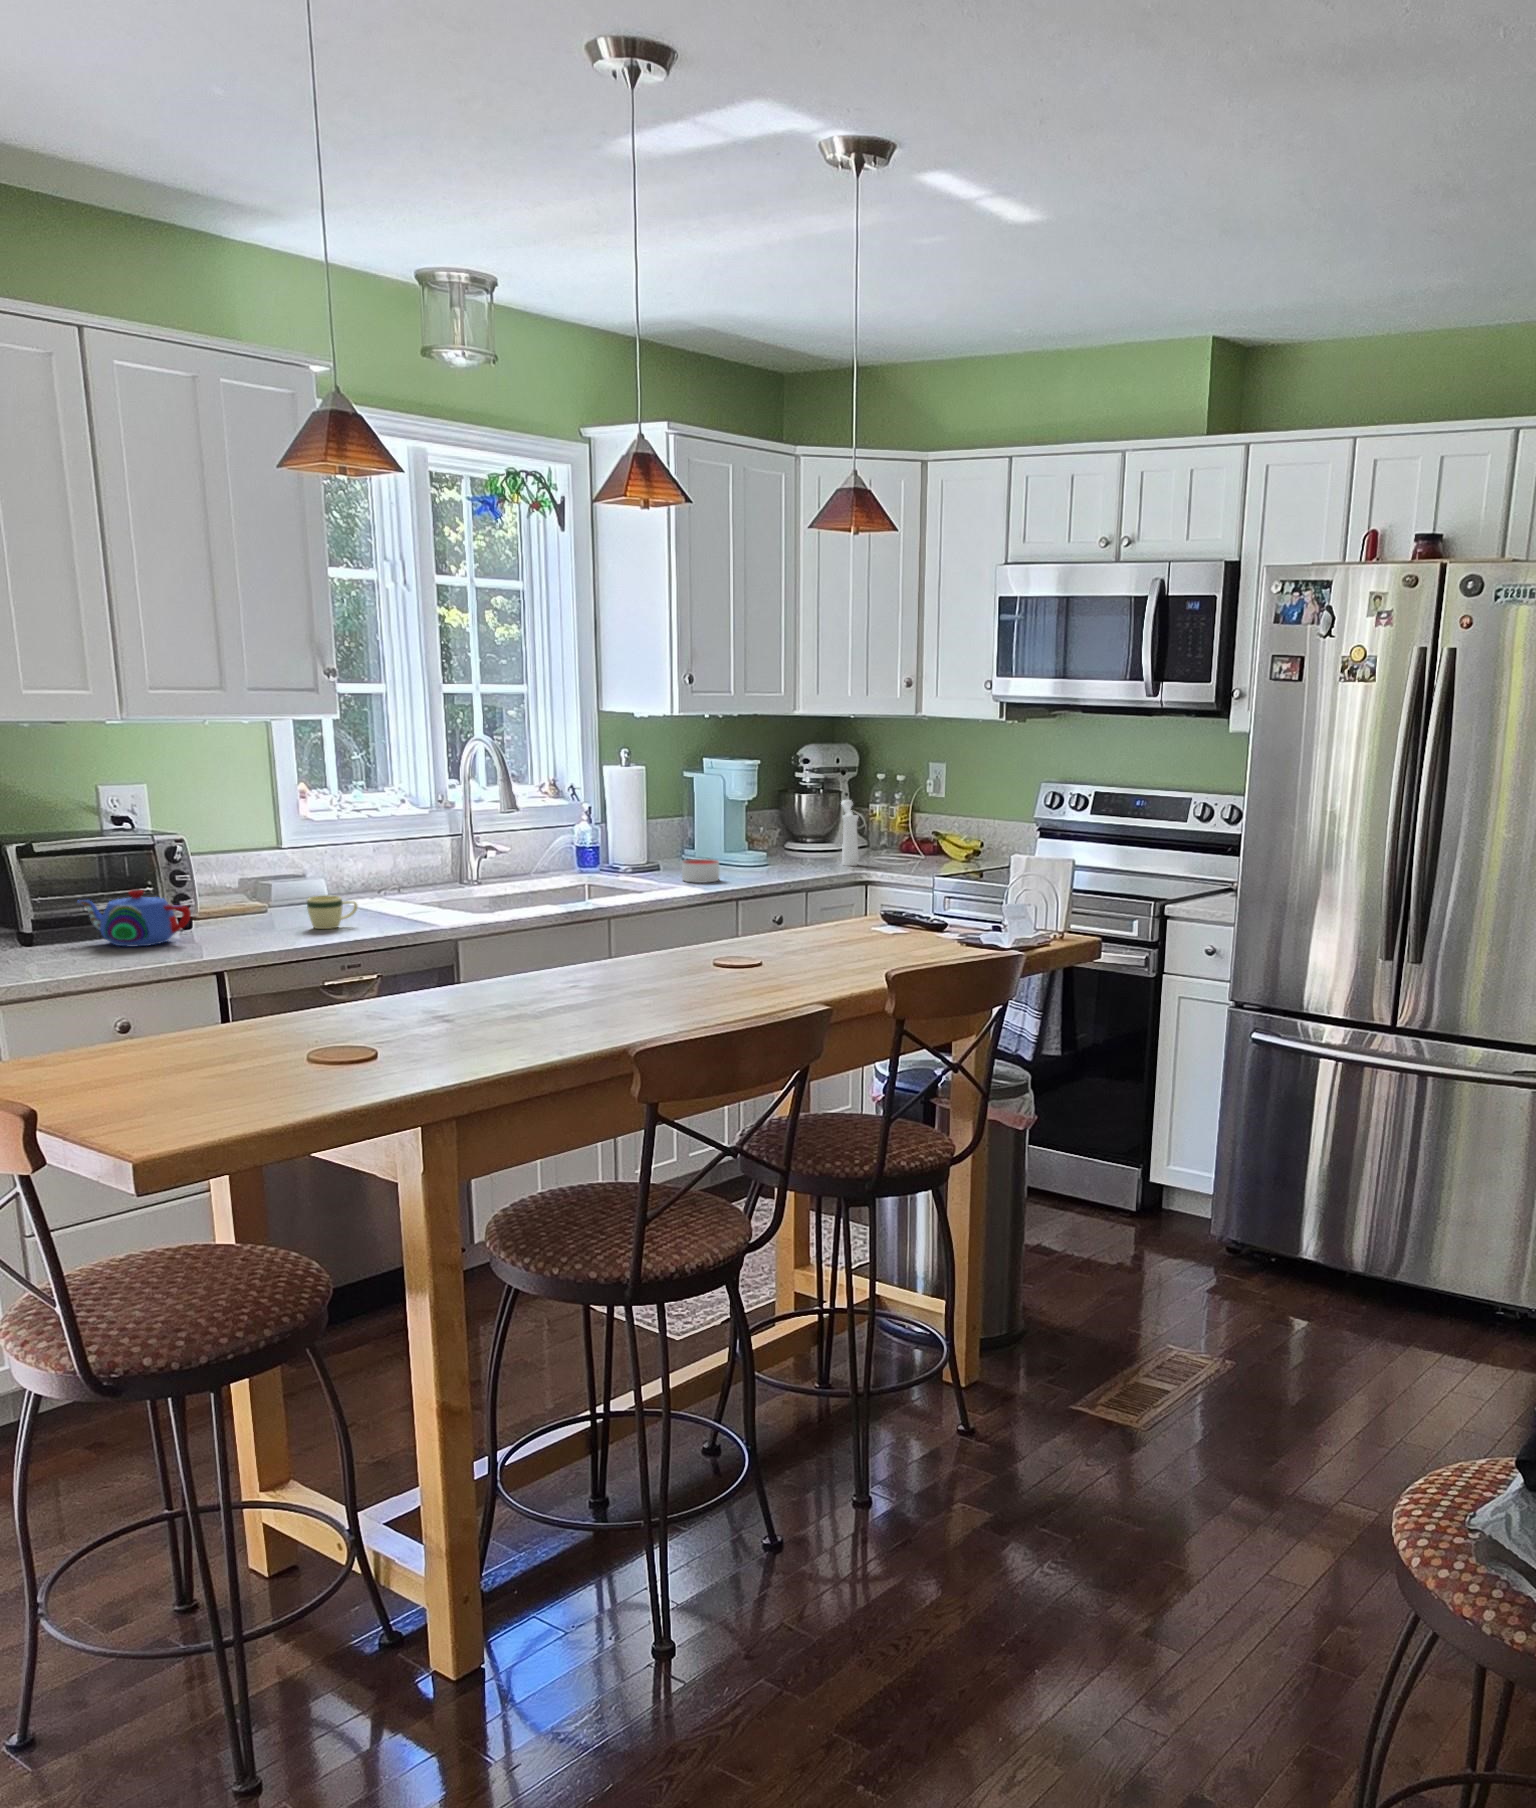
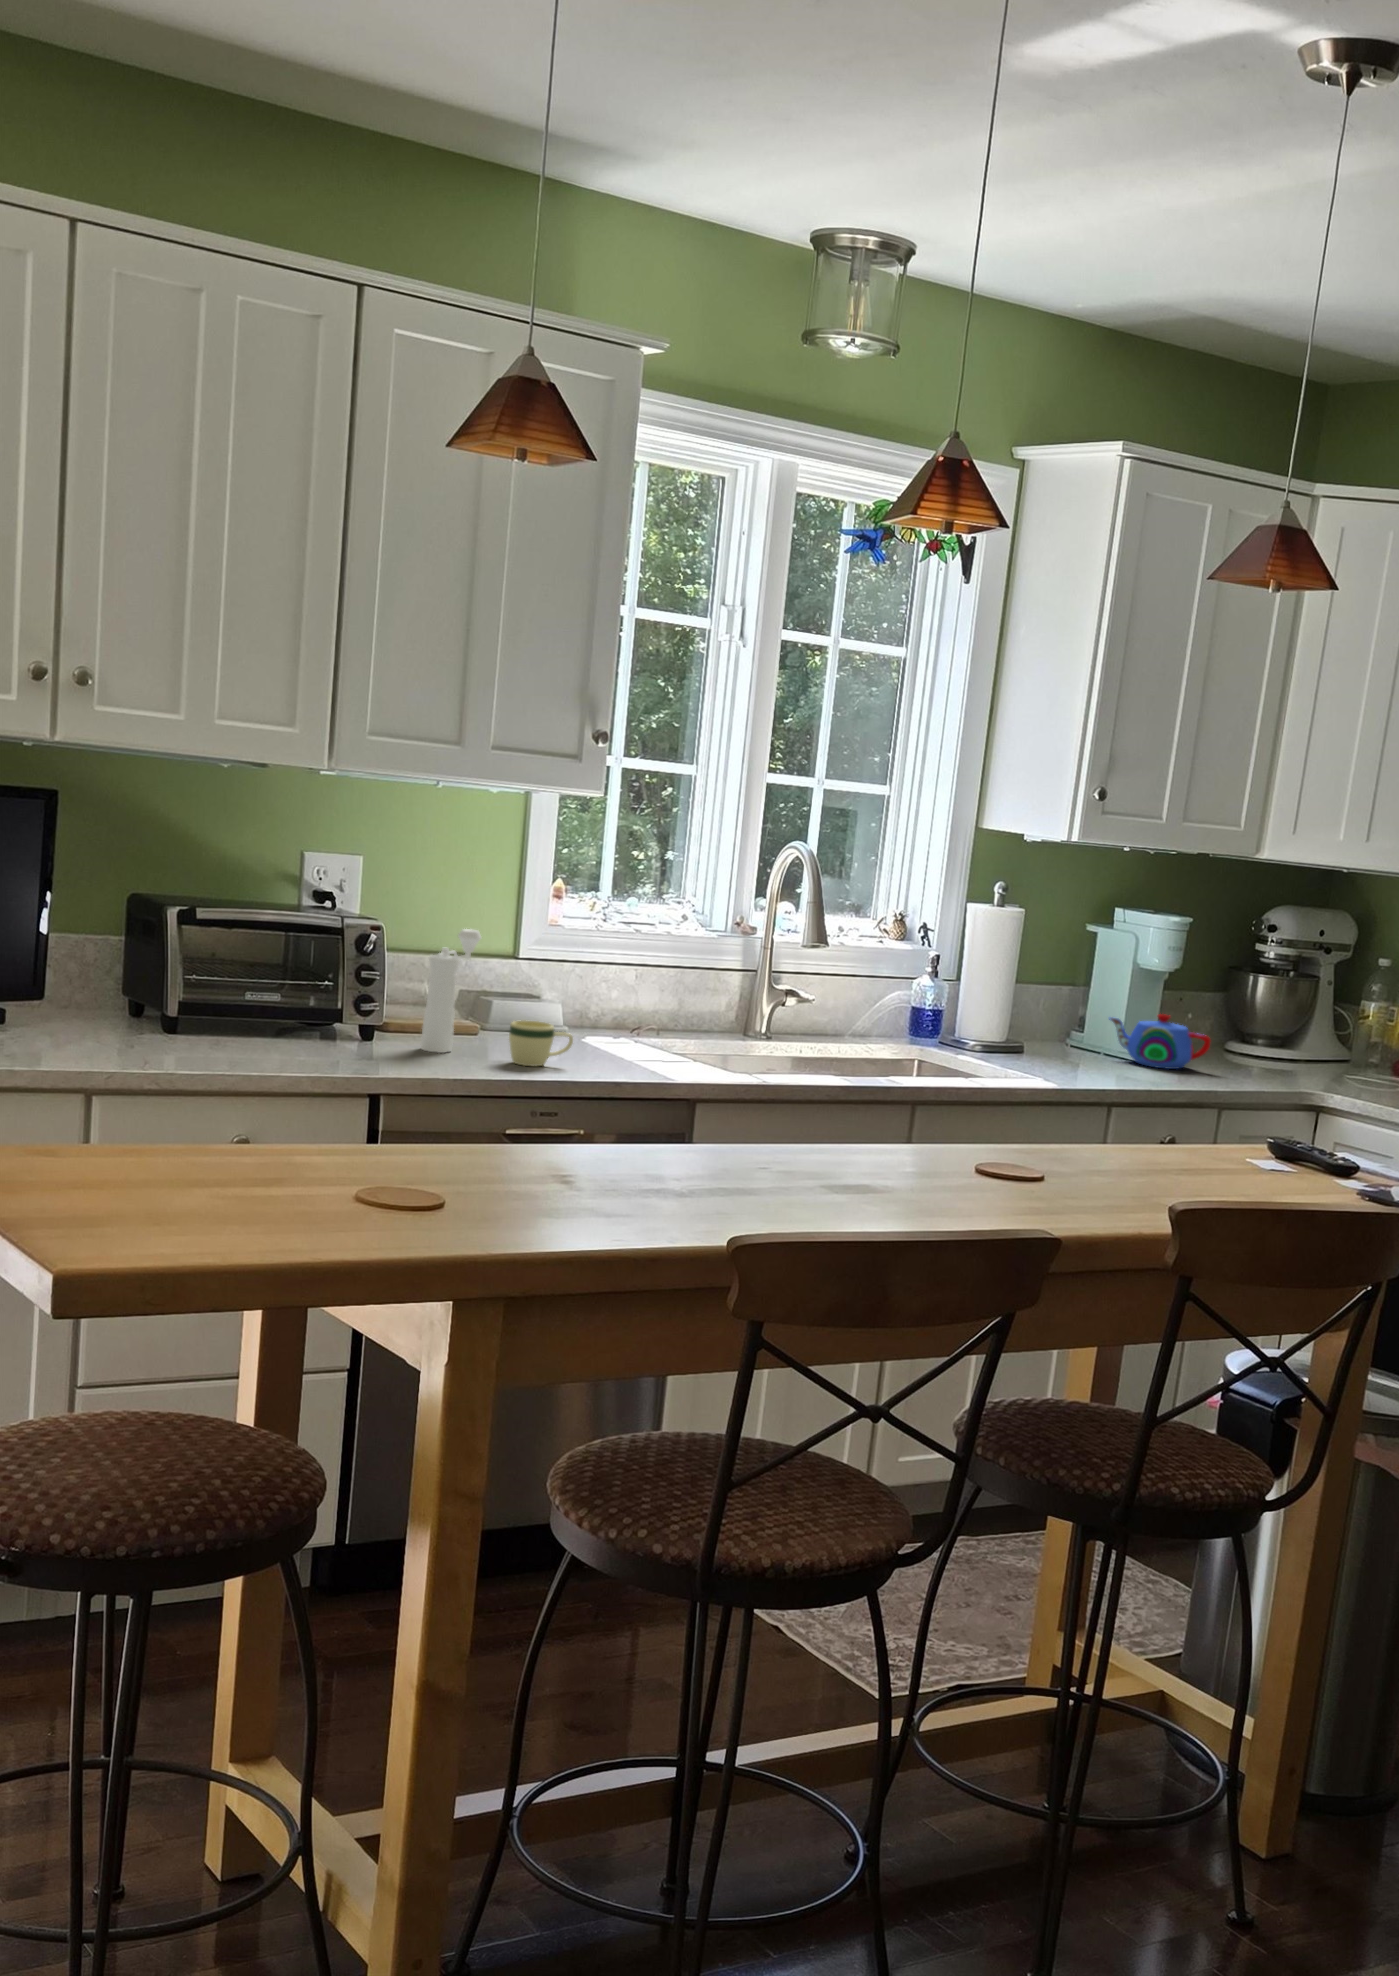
pepper mill: present [841,800,858,866] -> present [421,929,481,1053]
candle: present [682,859,719,883] -> none [1046,1043,1102,1080]
teapot: present [78,890,191,947] -> present [1109,1014,1210,1069]

